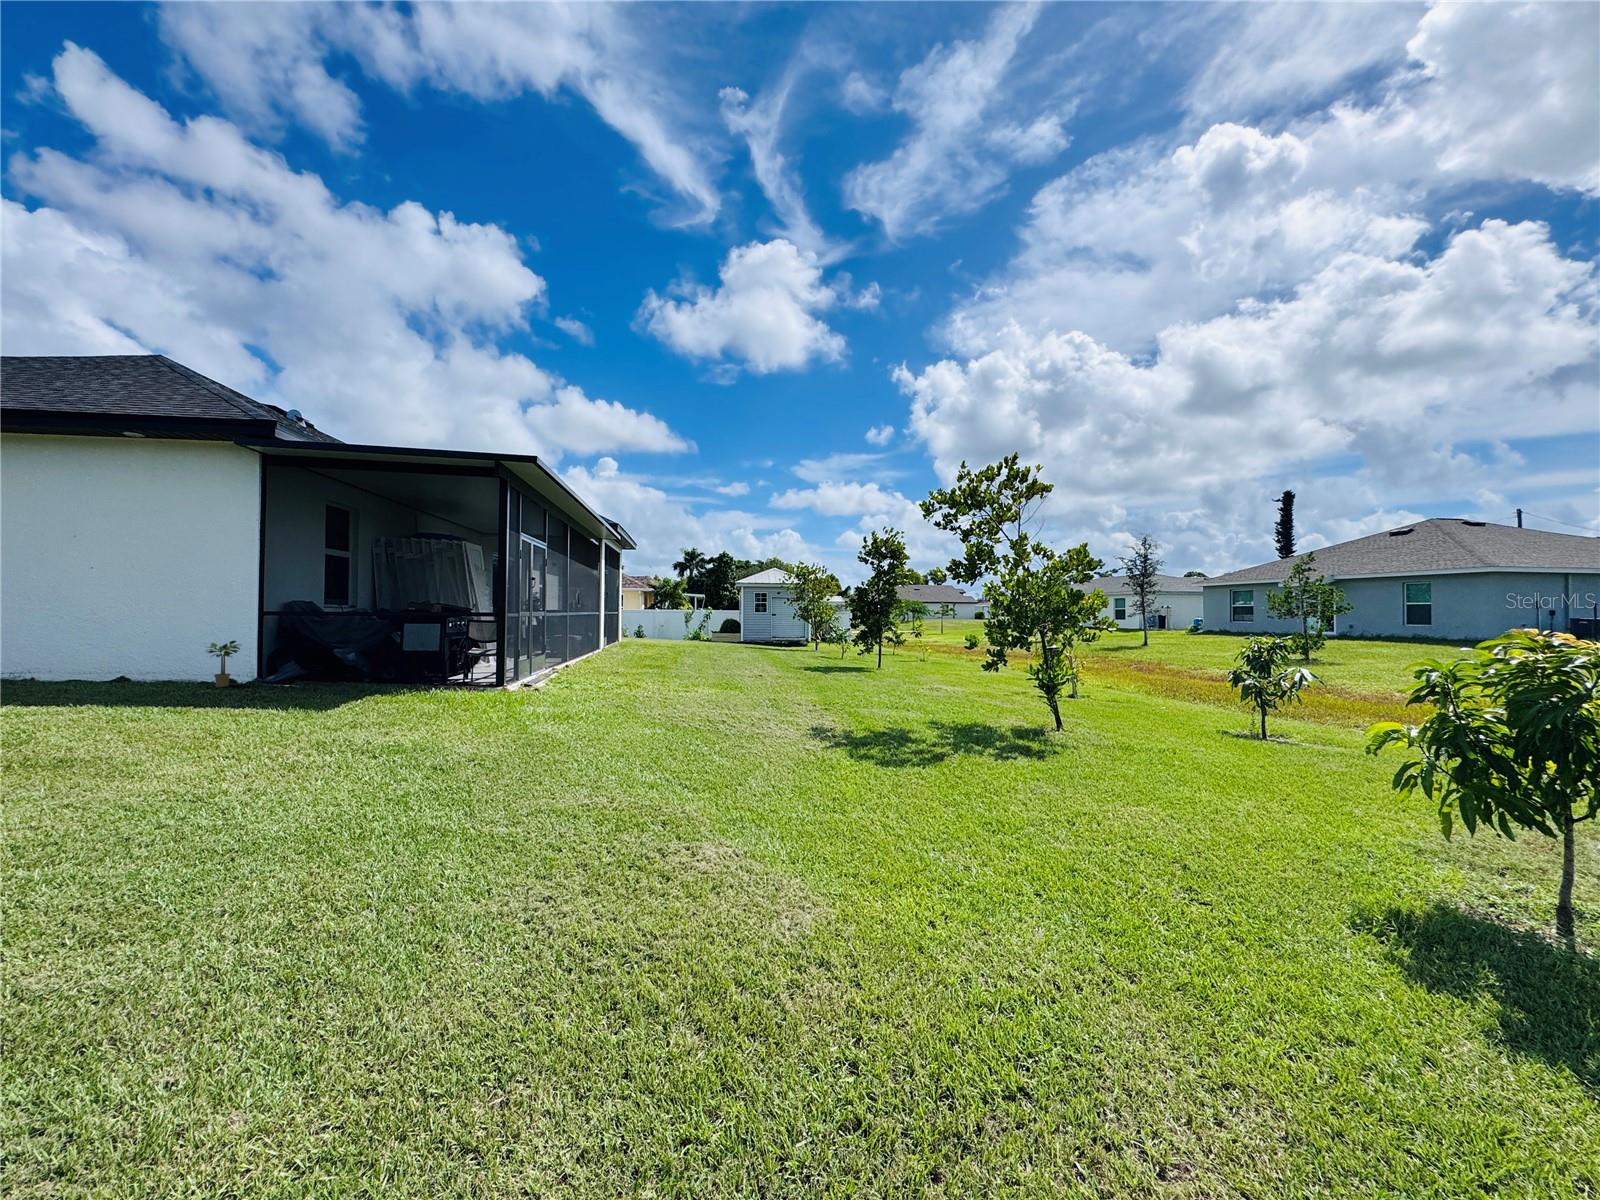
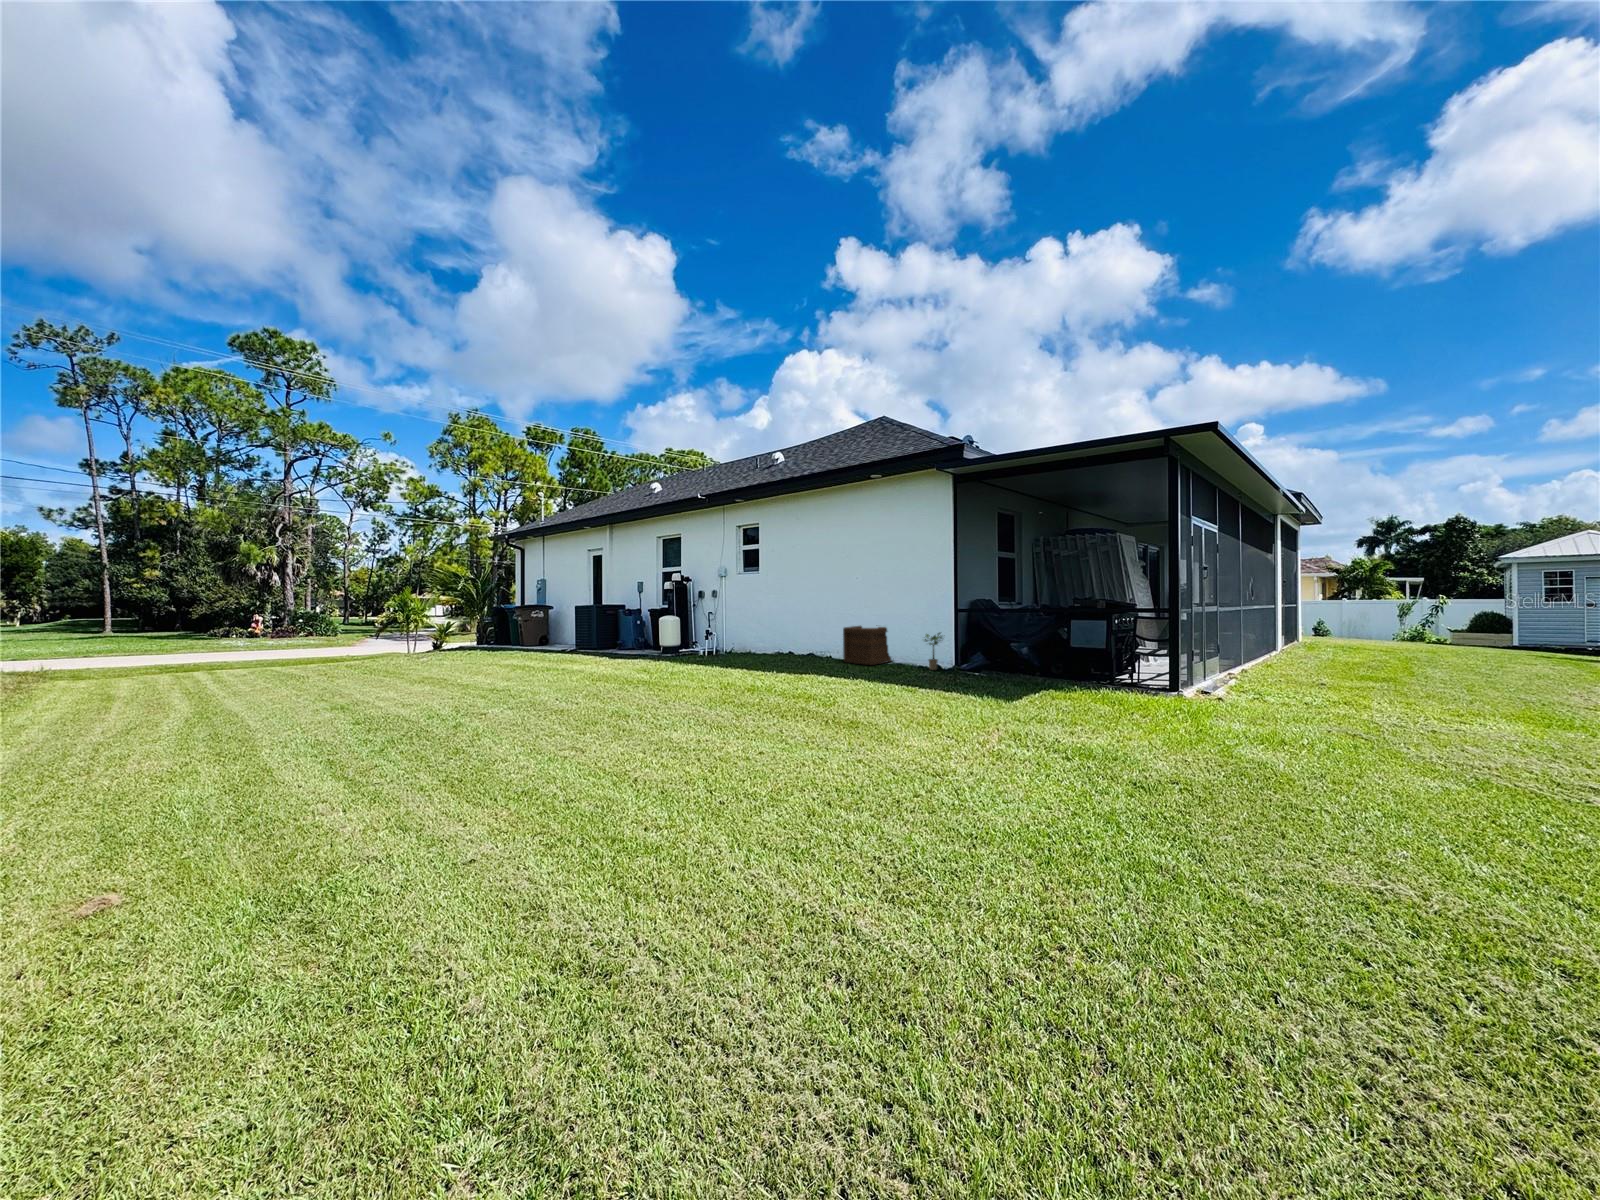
wooden crate: none [52,635,155,689] -> present [843,626,892,665]

